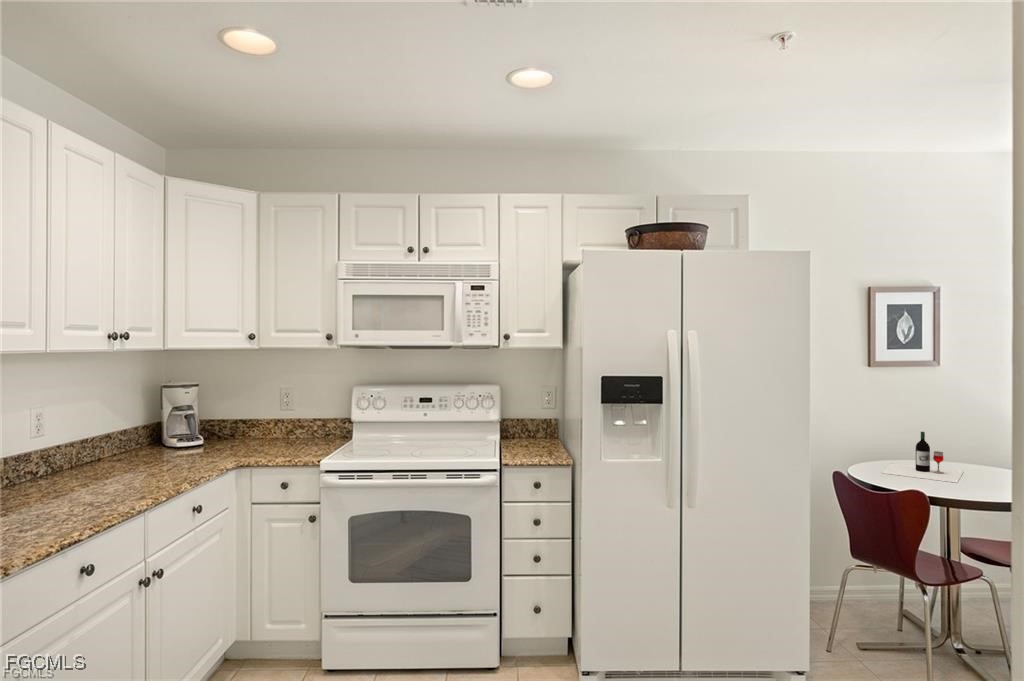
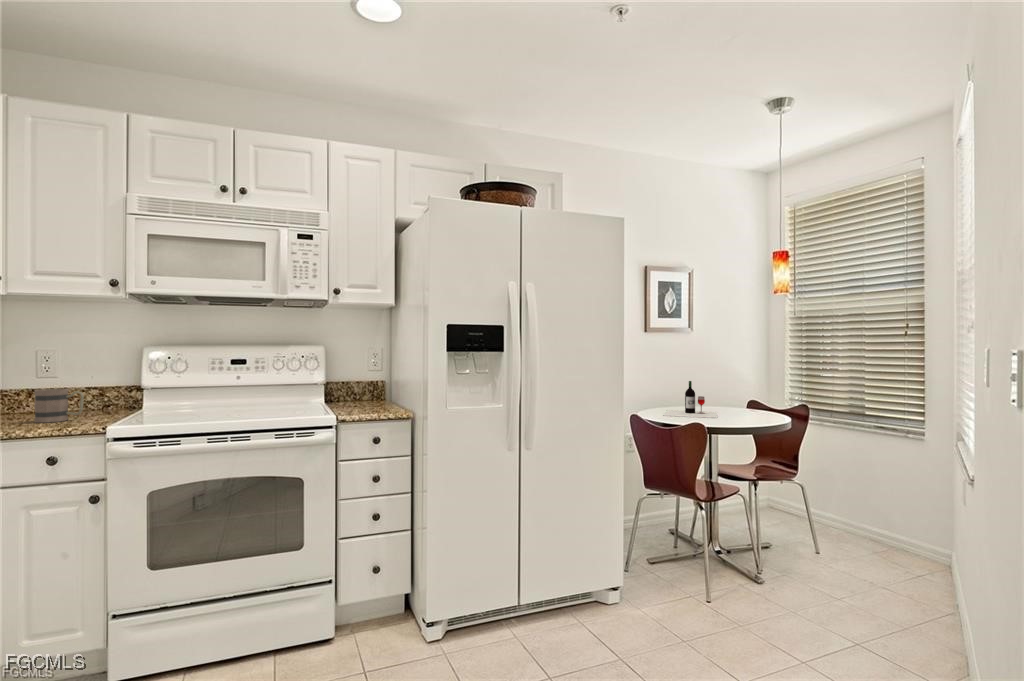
mug: none [275,424,308,452] -> present [34,389,84,423]

